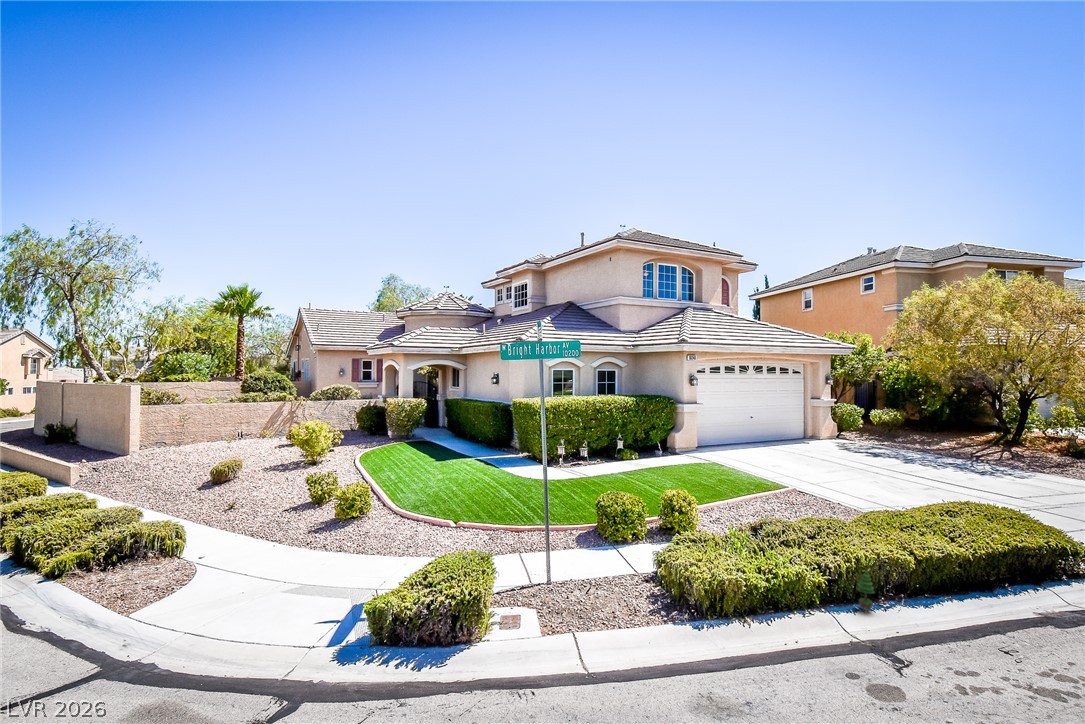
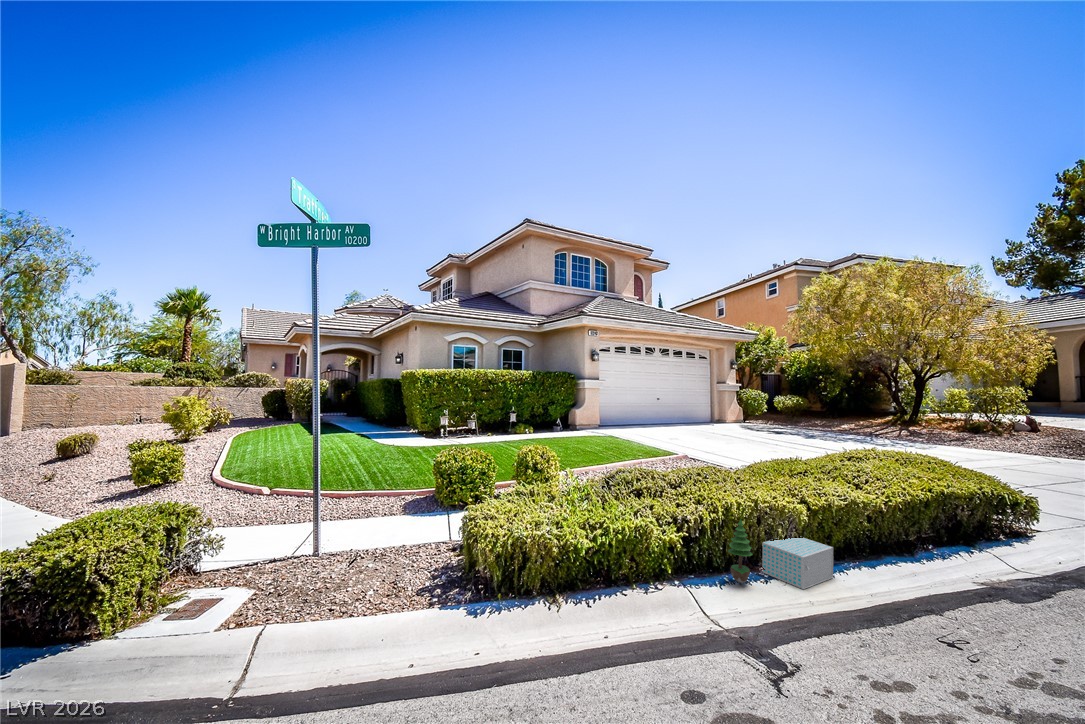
storage box: none [880,576,932,616] -> present [762,538,833,589]

